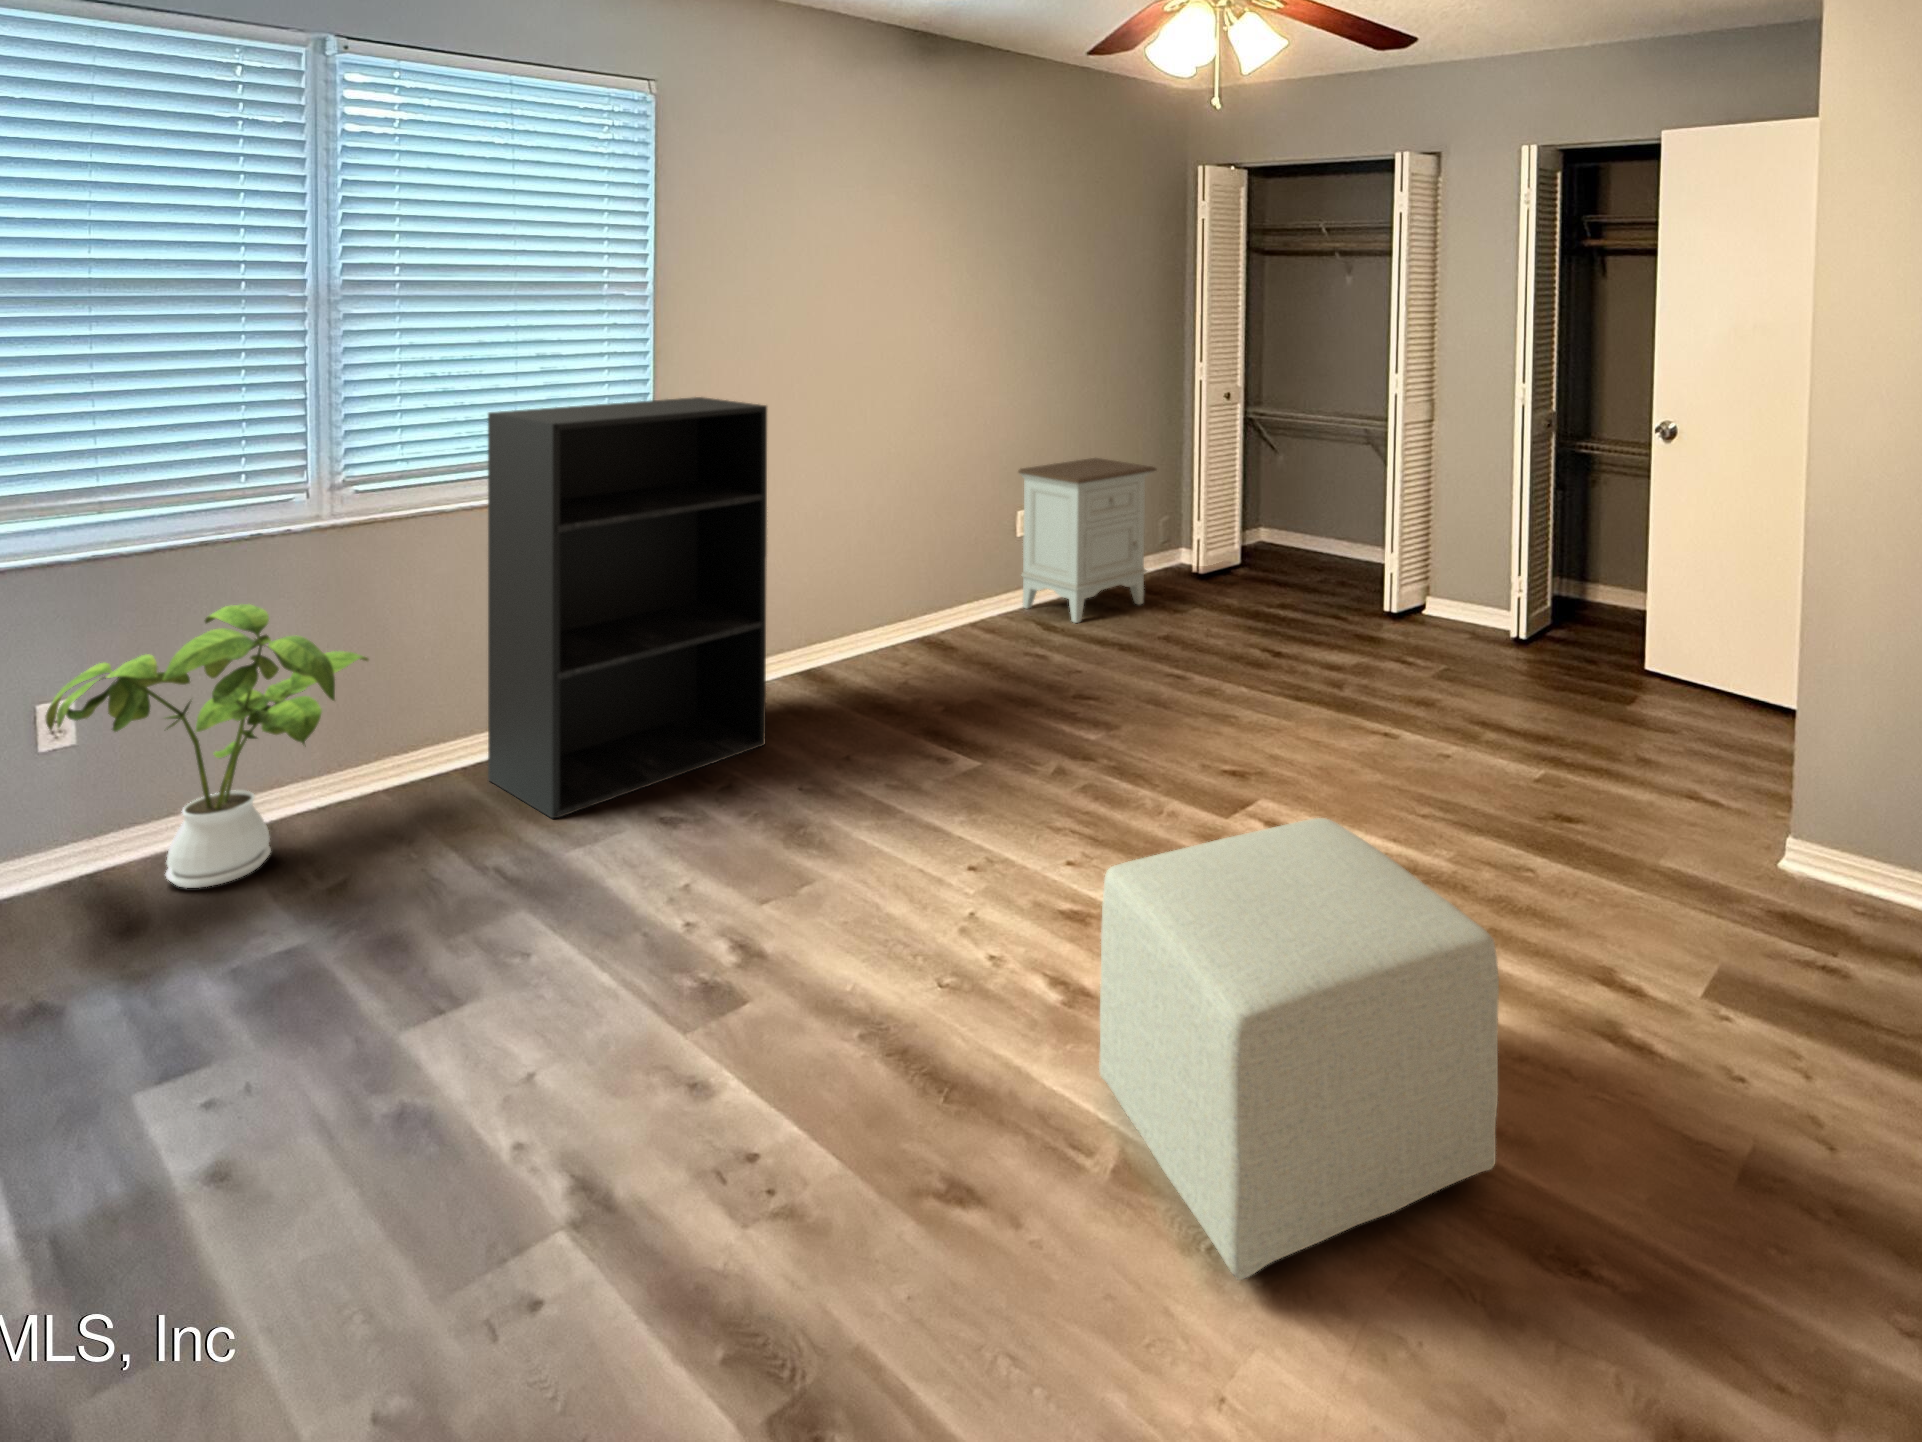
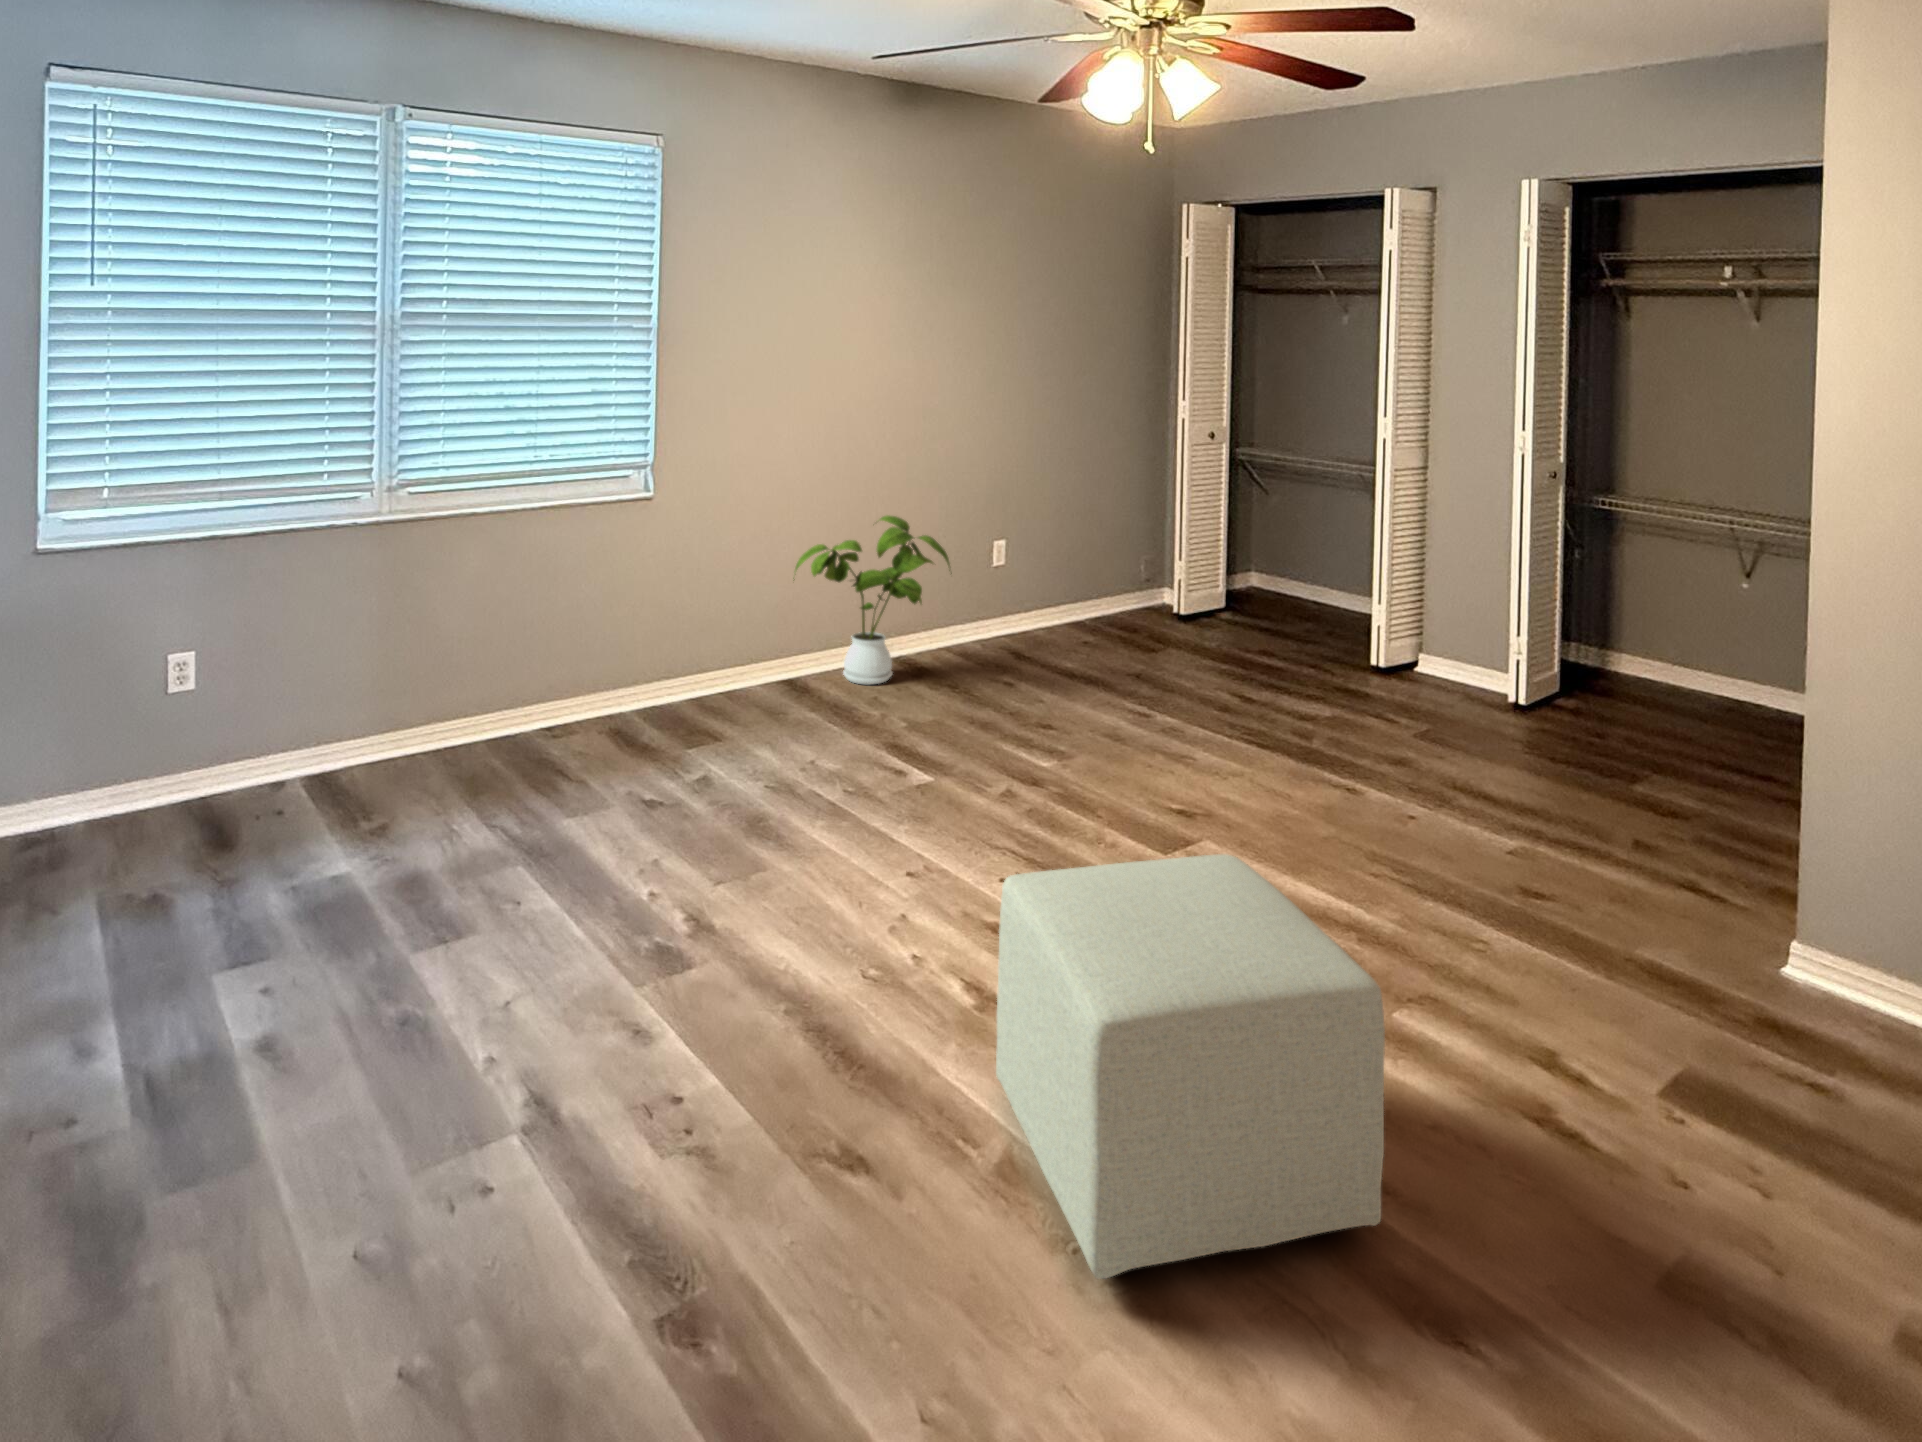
bookshelf: present [488,397,767,818] -> none [503,419,745,791]
nightstand: present [1018,458,1156,623] -> none [992,492,1132,656]
house plant: present [46,604,369,888] -> present [793,516,952,684]

